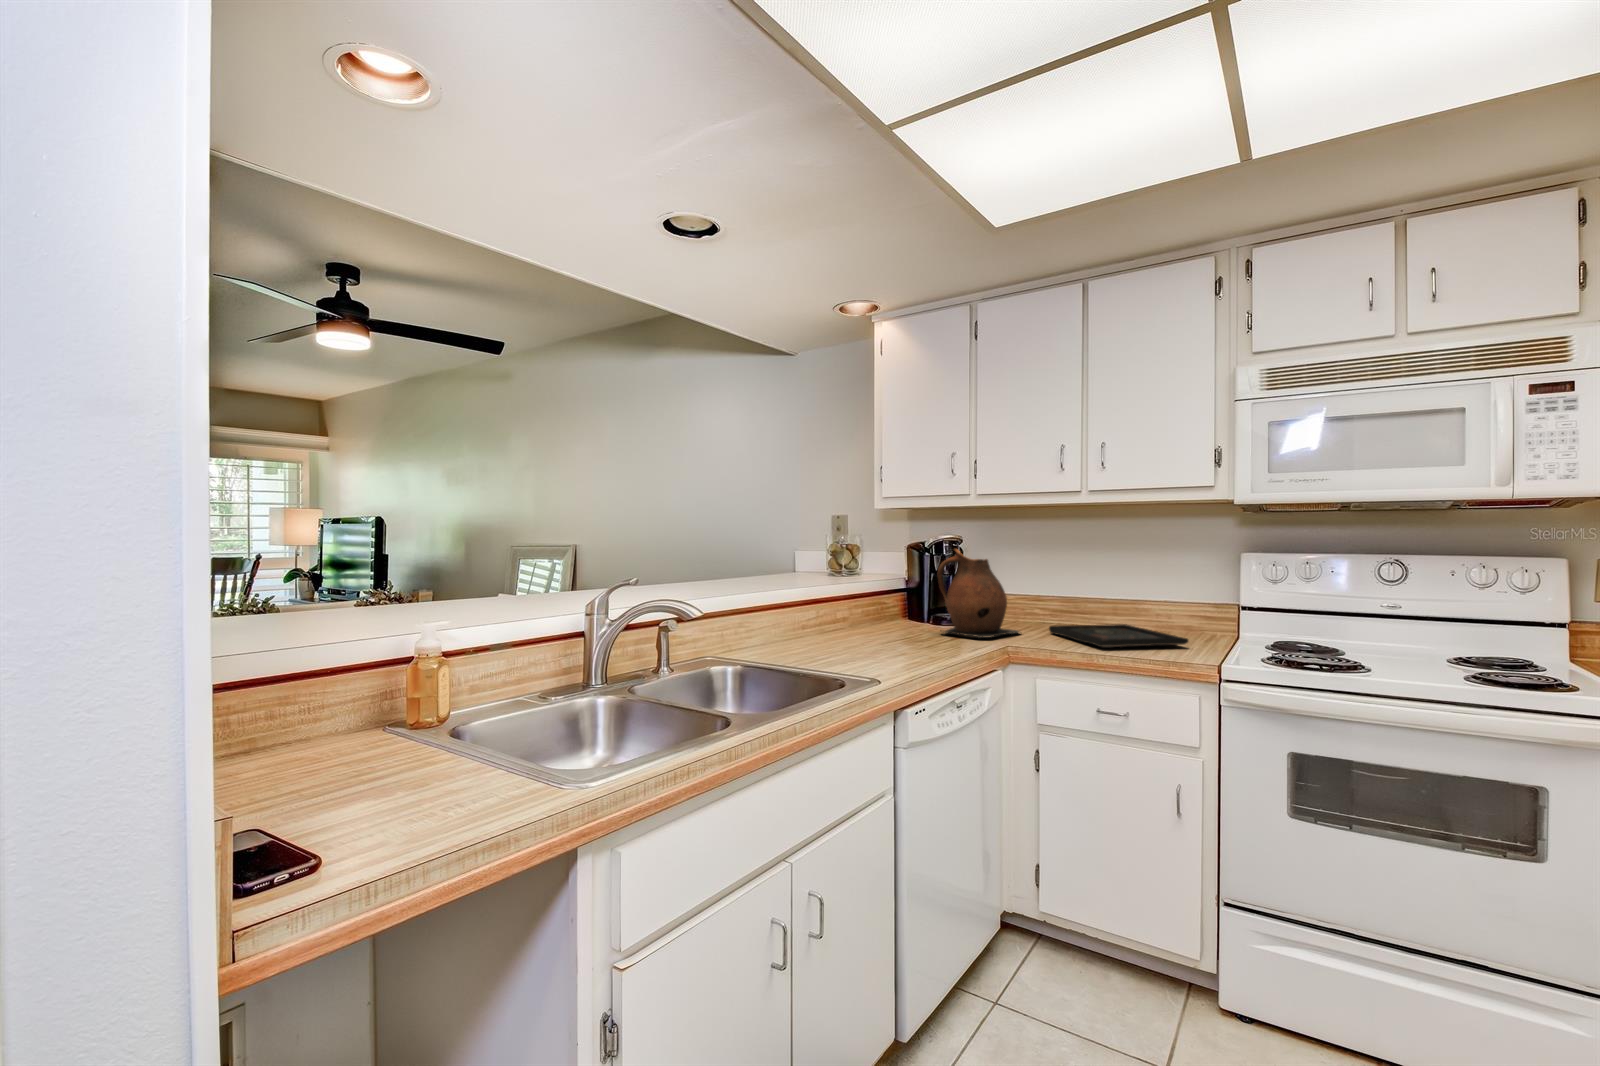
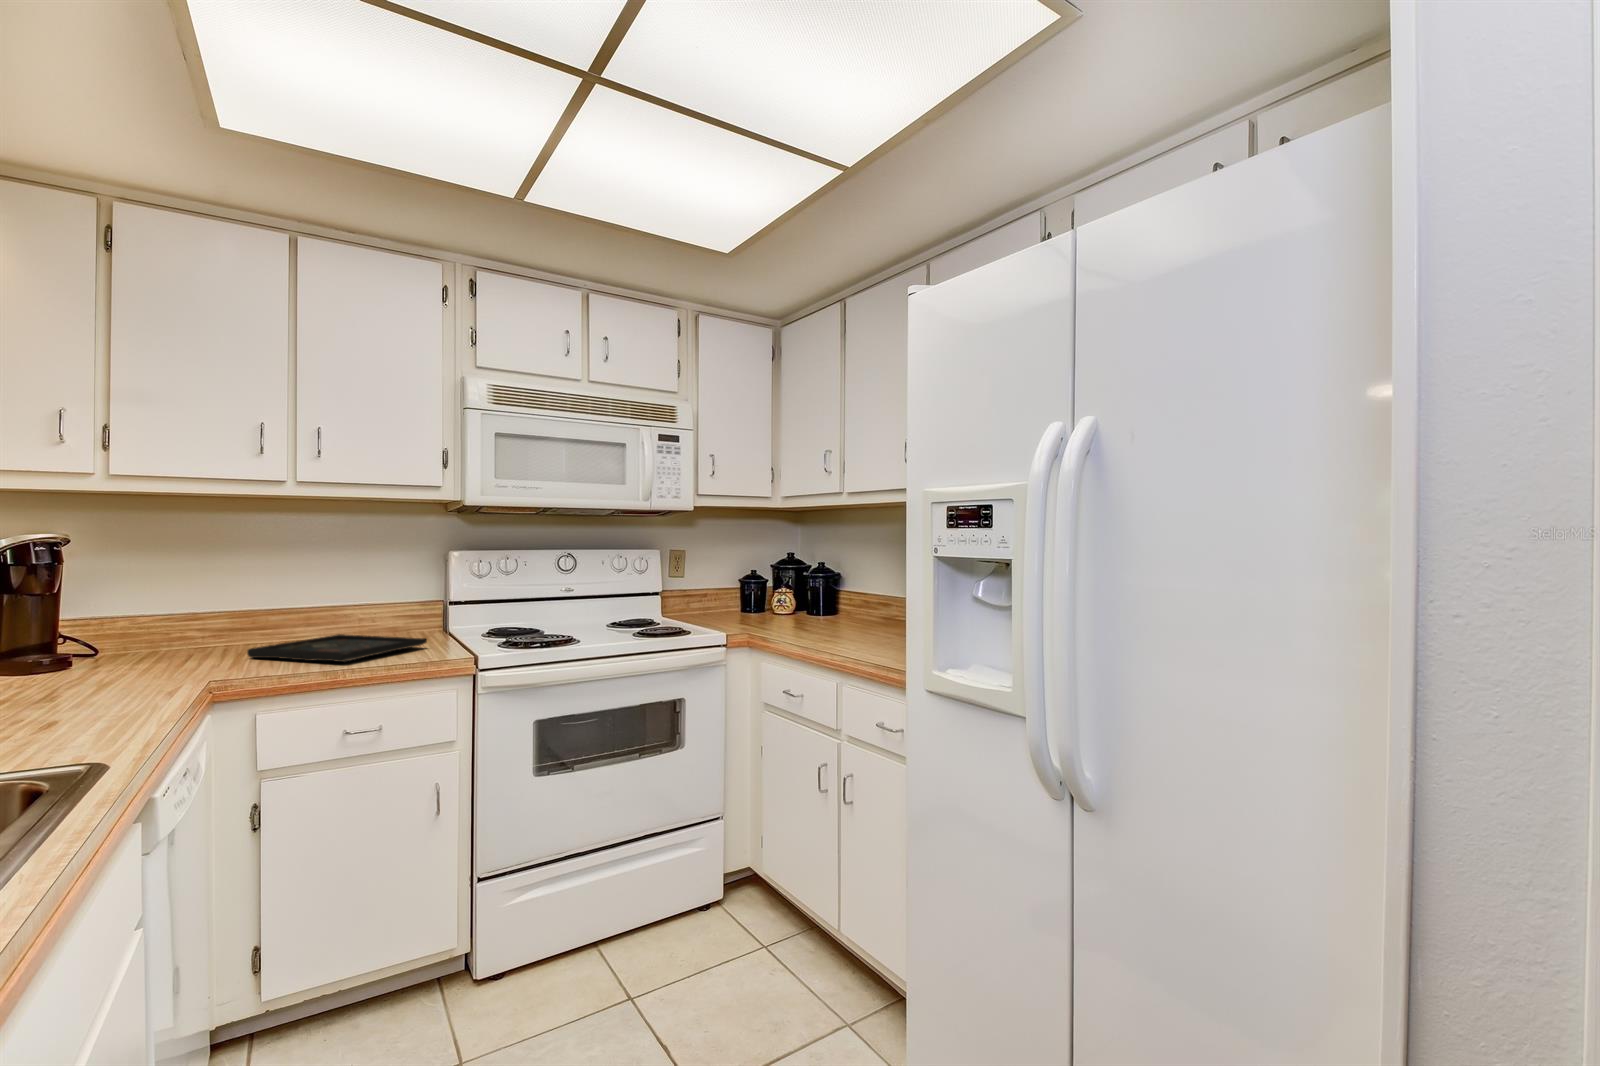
ceramic pitcher: present [938,549,1021,638] -> none [55,558,210,684]

